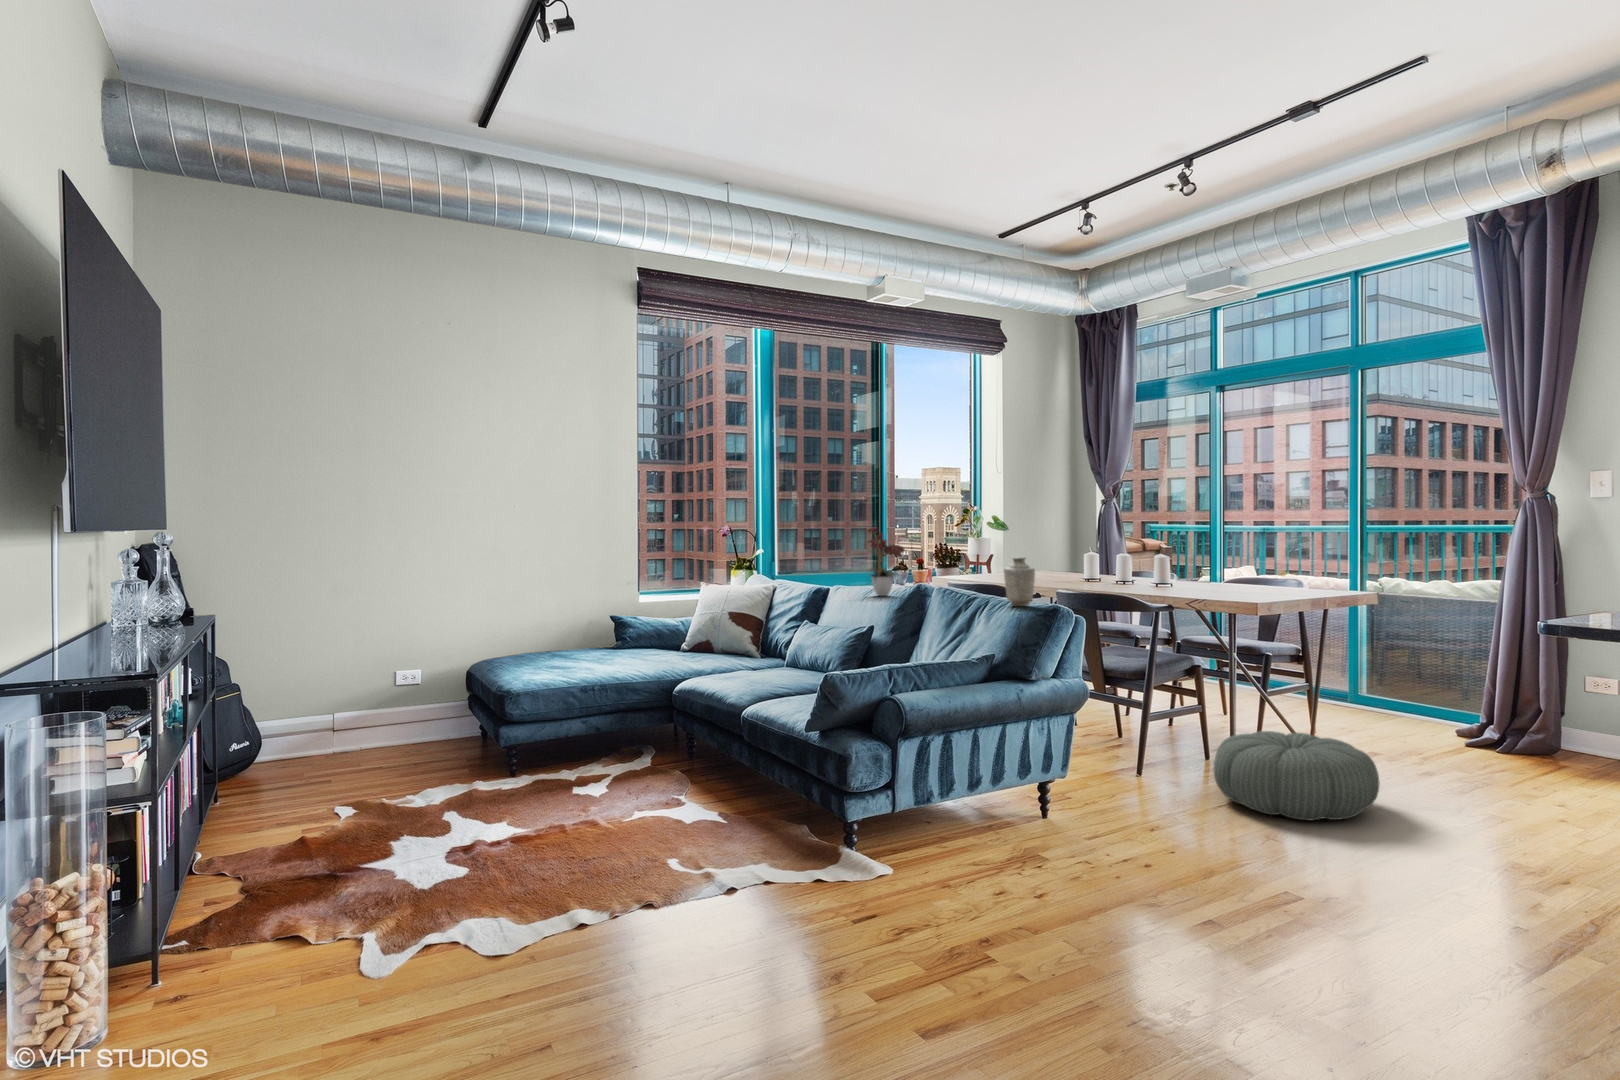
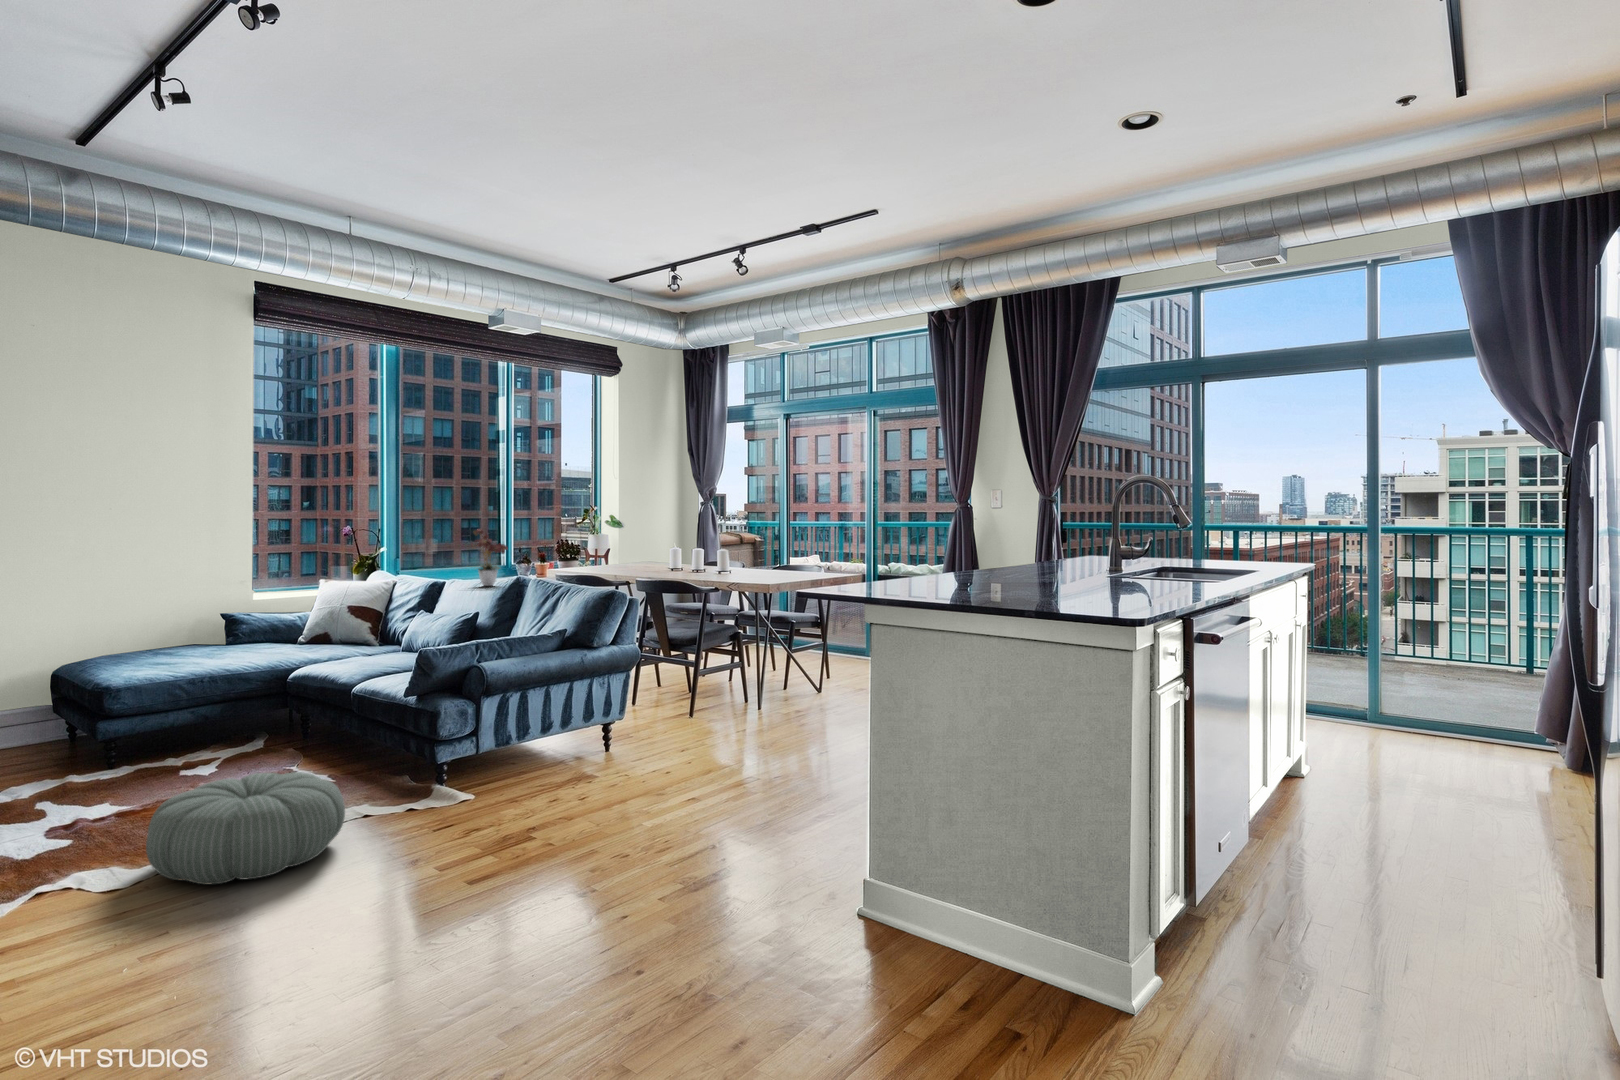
vase: present [1004,557,1035,606] -> none [578,554,602,592]
pouf: present [1214,731,1380,820] -> present [146,772,345,884]

